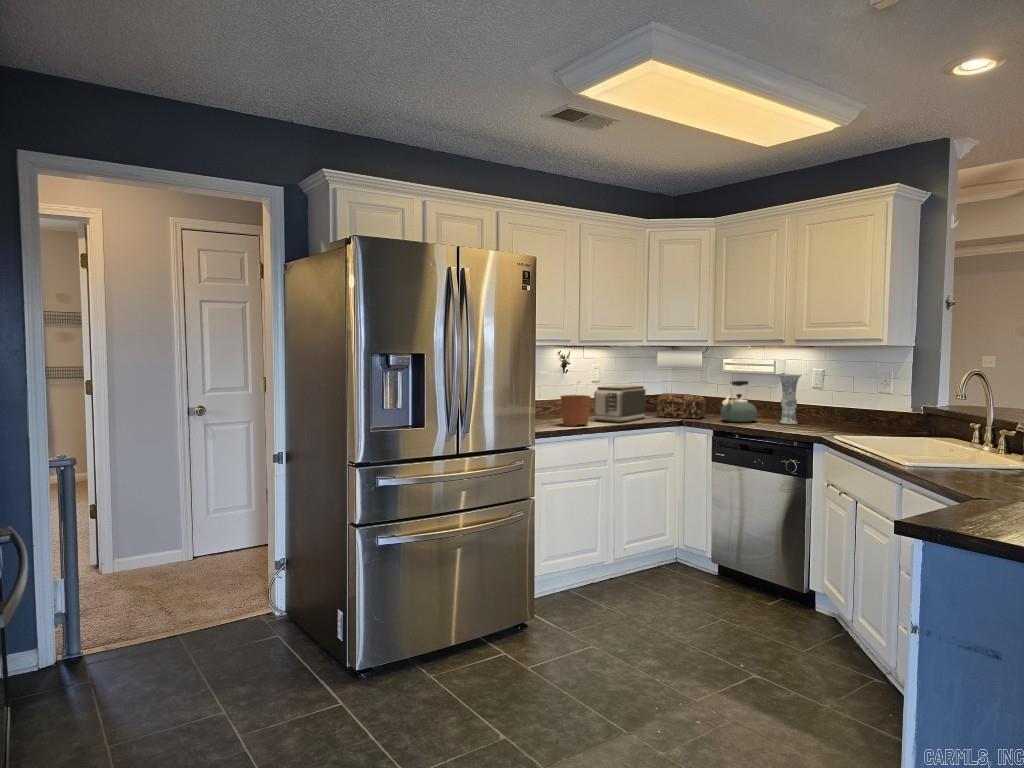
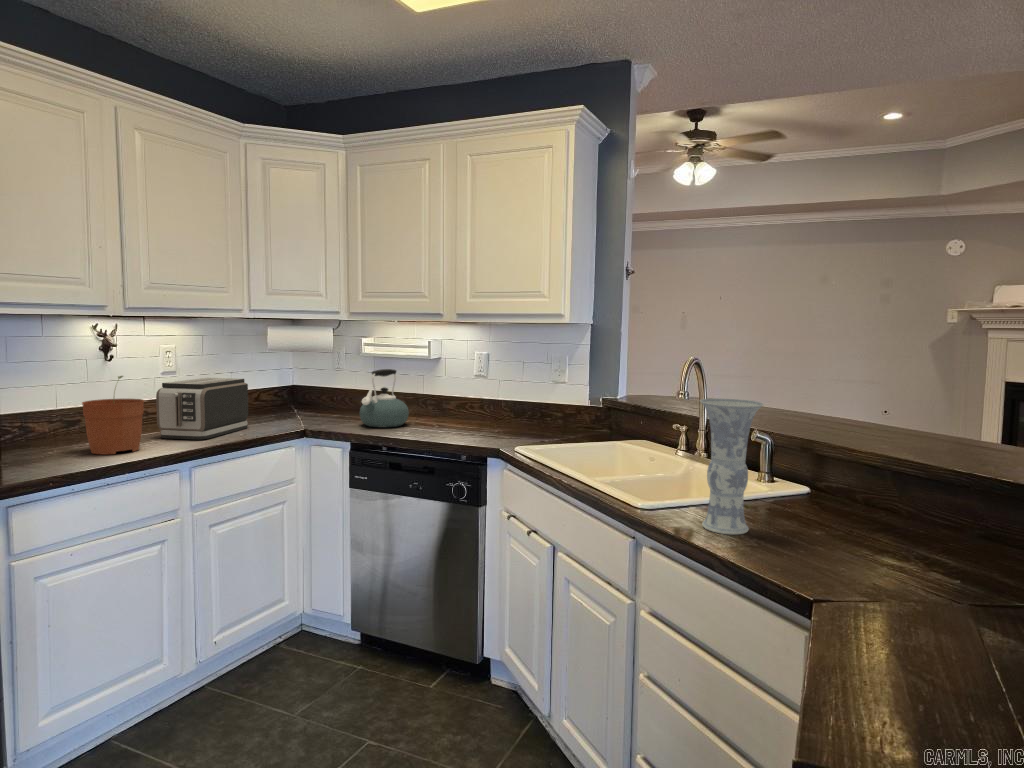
vase: present [778,374,802,424] -> present [700,398,764,535]
bread loaf: present [657,393,706,418] -> none [267,388,339,423]

